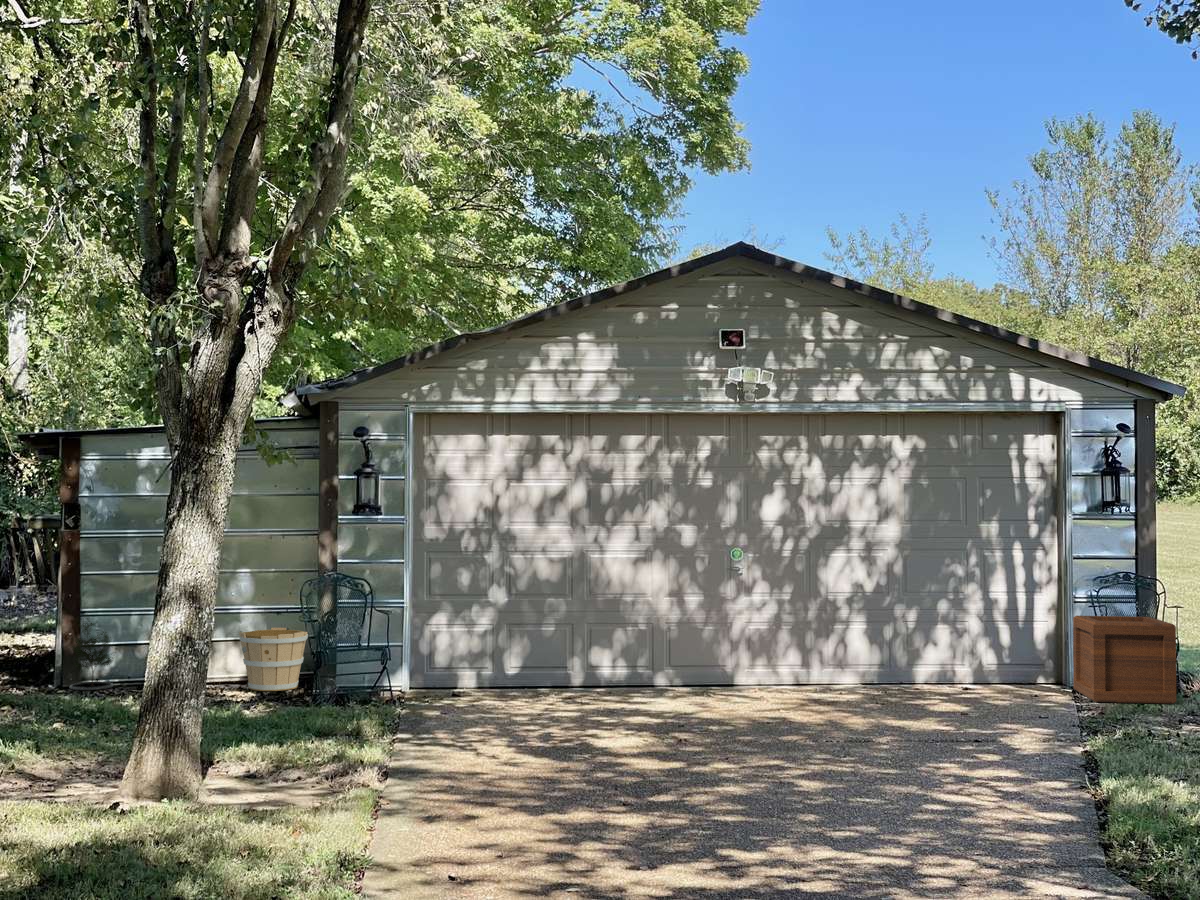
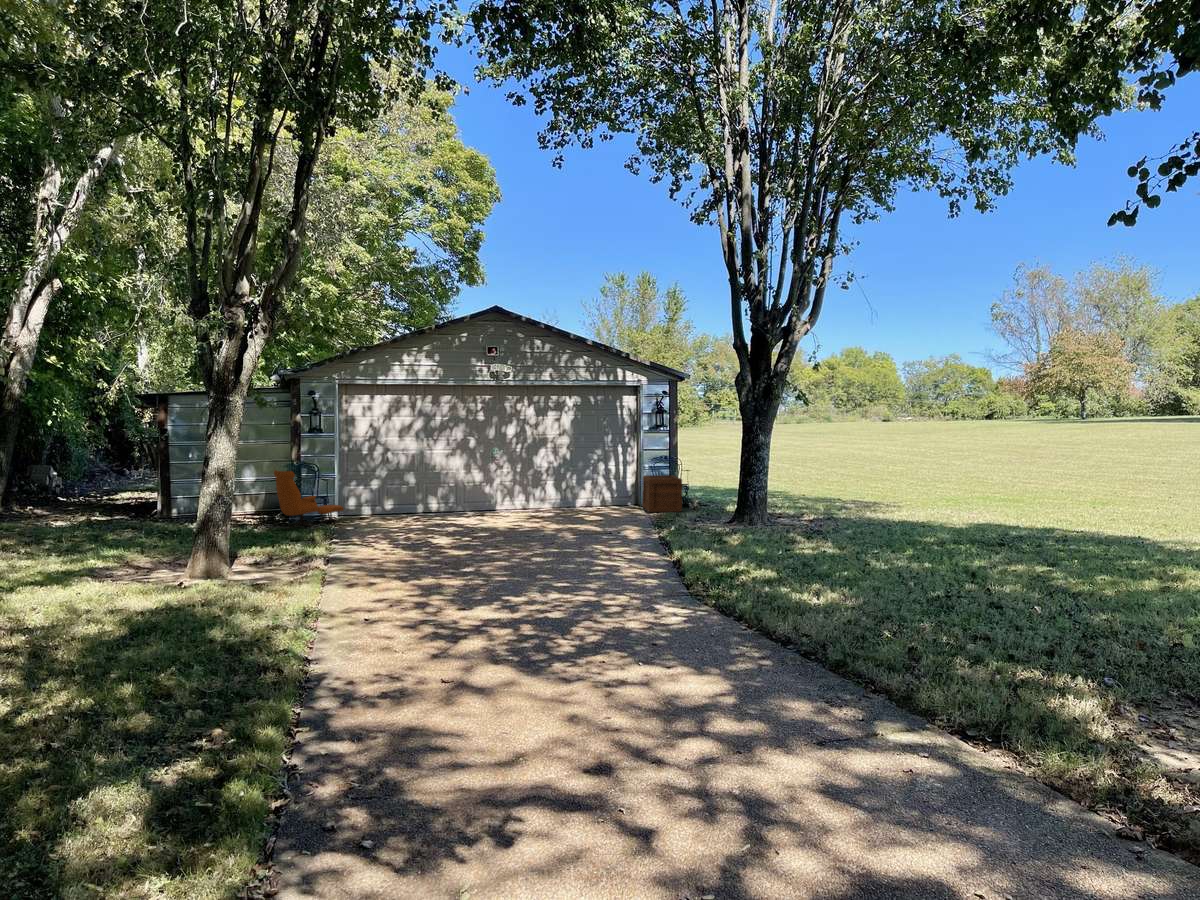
lounge chair: none [291,584,422,710] -> present [274,470,344,528]
potted tree: present [70,615,113,690] -> none [150,486,179,525]
wooden bucket: present [239,628,308,691] -> none [246,490,284,522]

